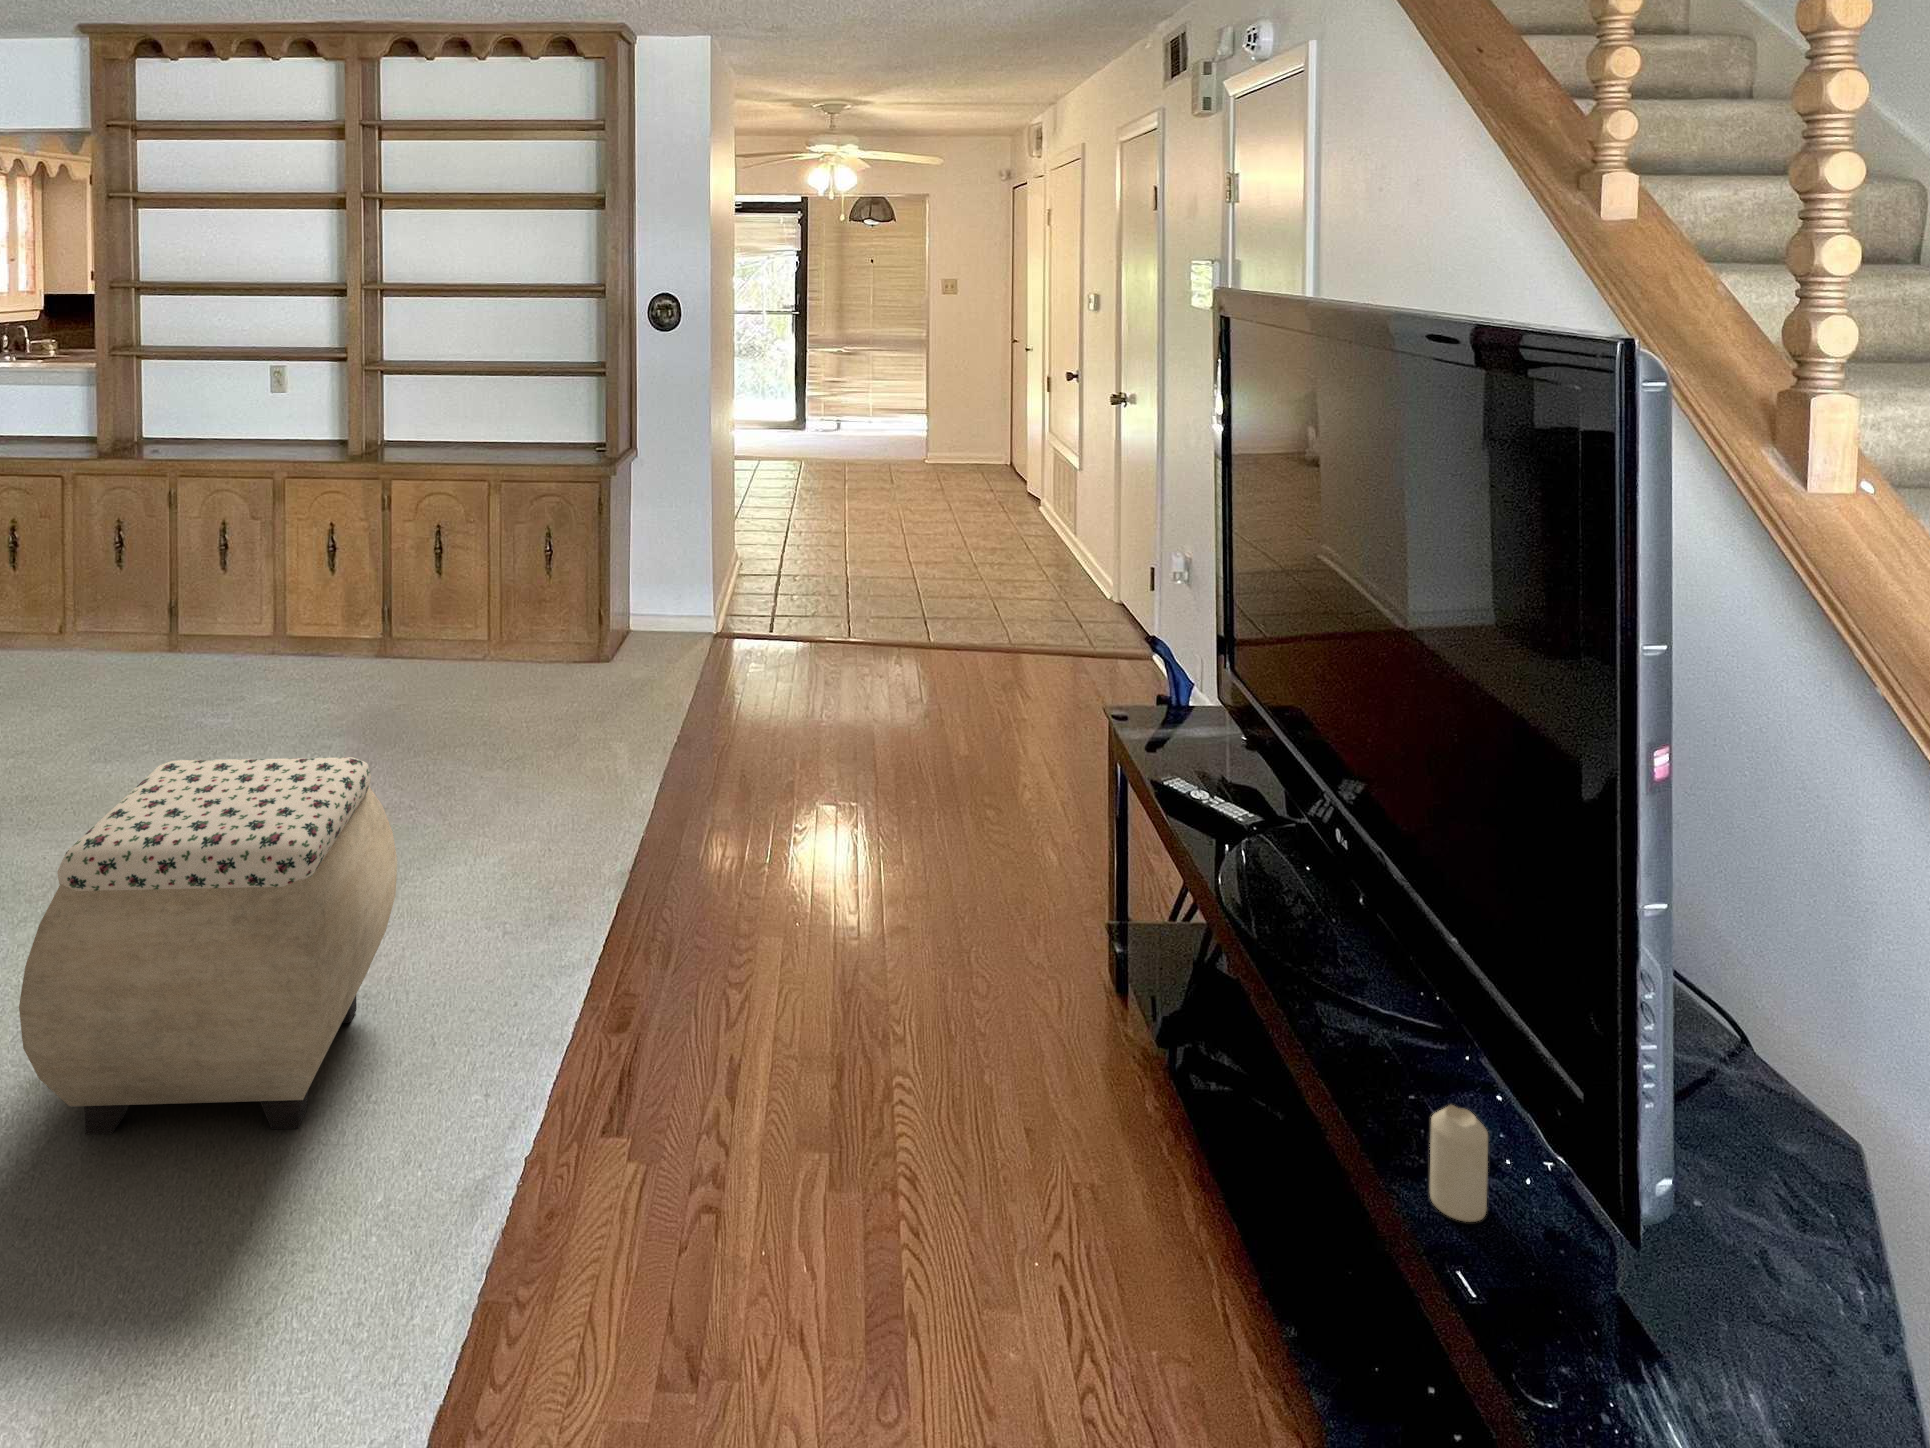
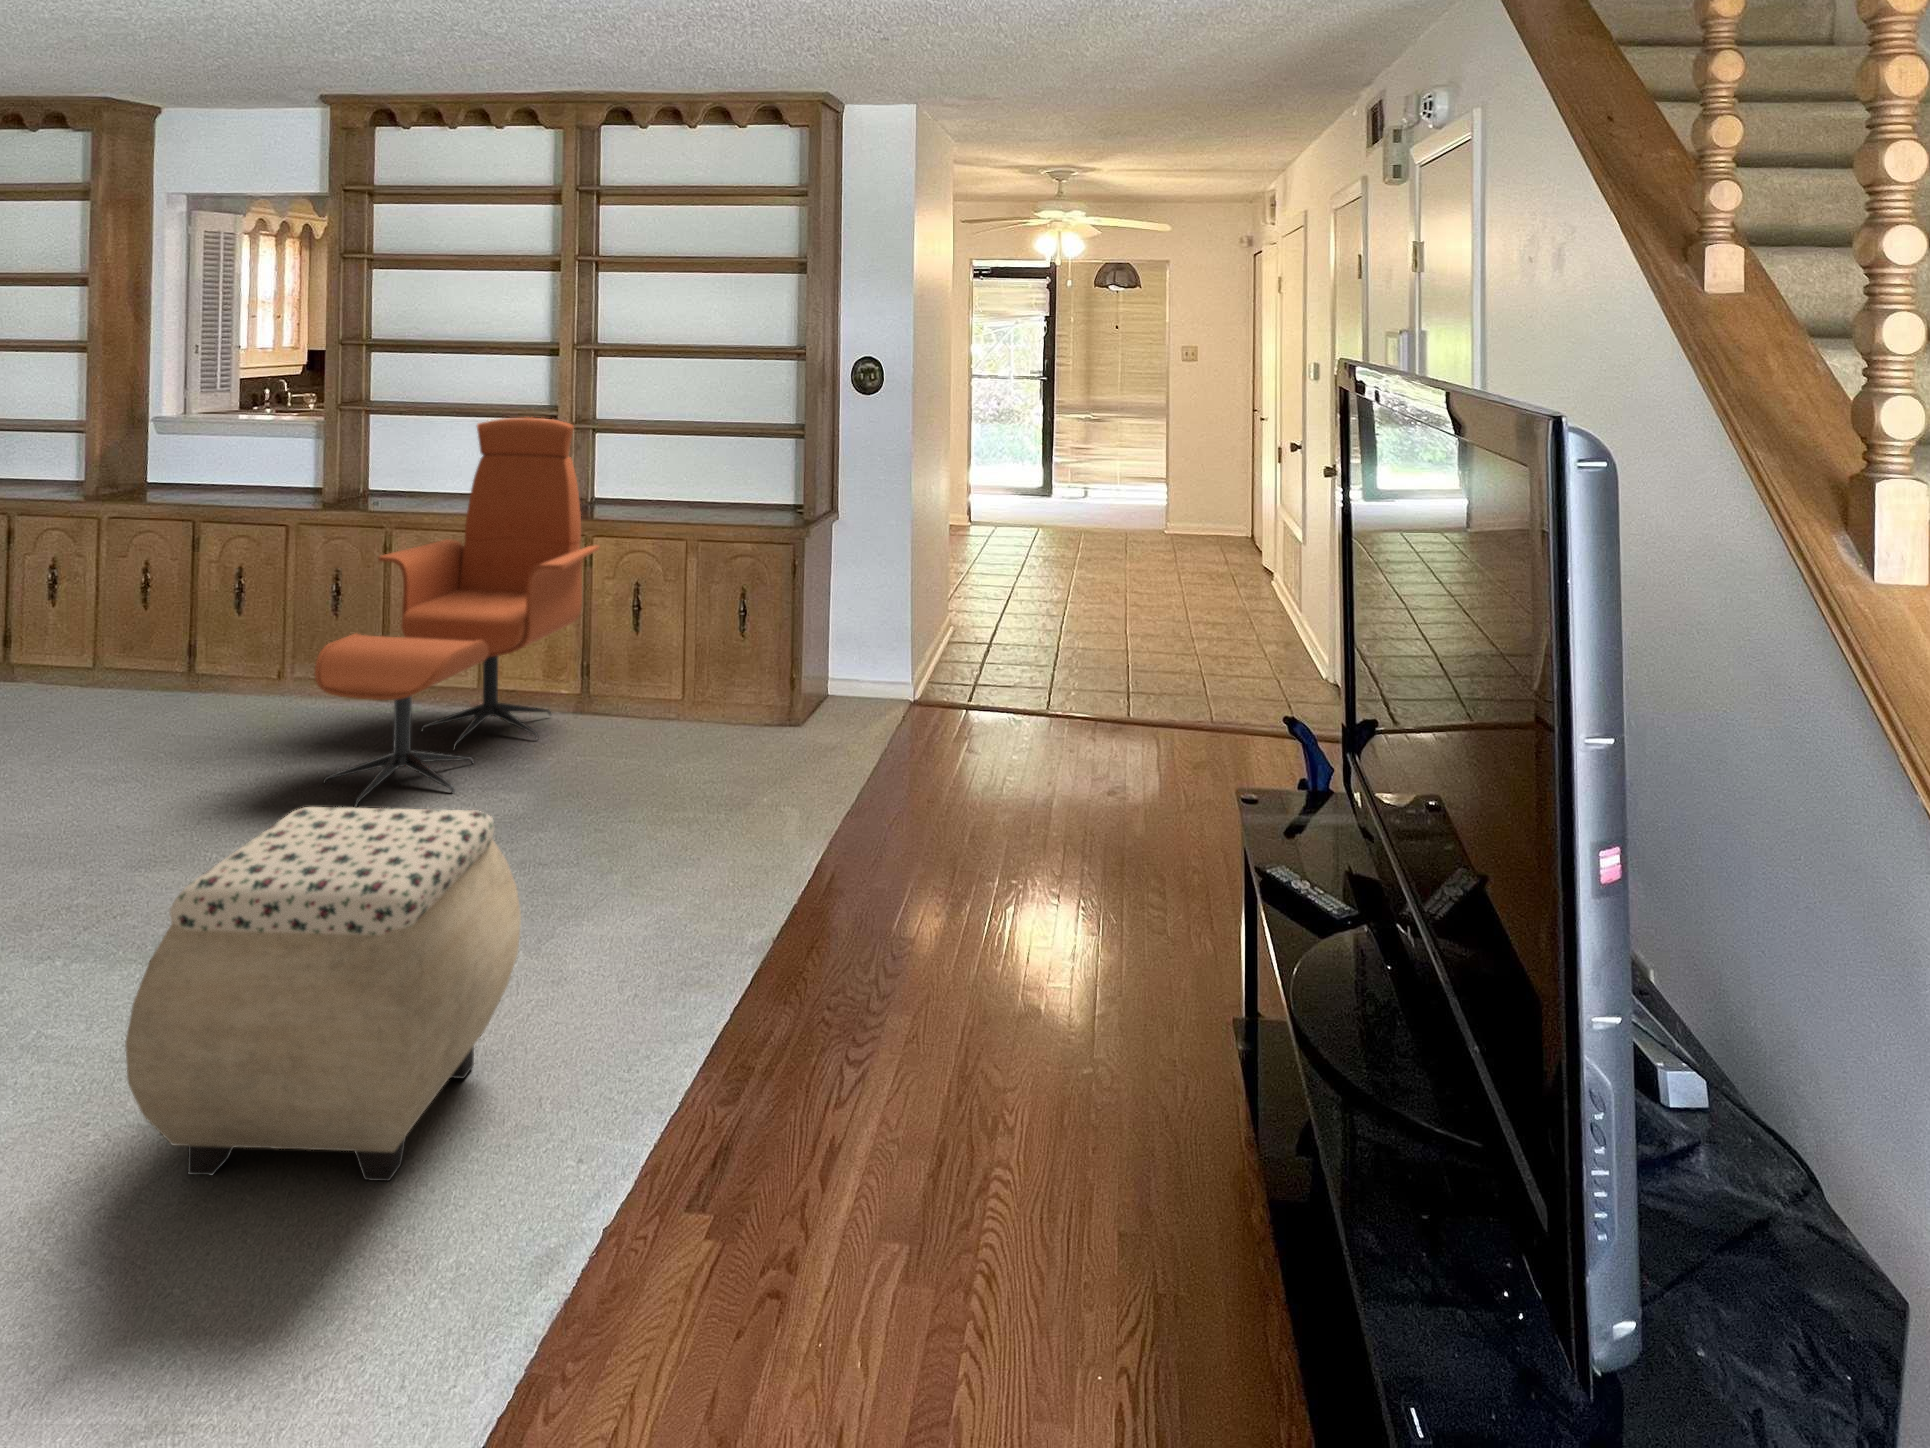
lounge chair: none [118,358,397,758] -> present [314,417,600,807]
candle: present [1430,1105,1488,1222] -> none [1426,1215,1483,1342]

